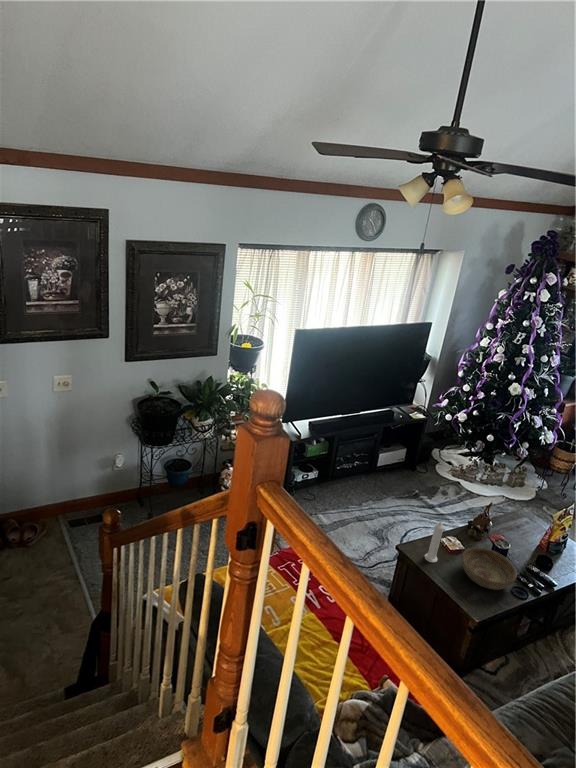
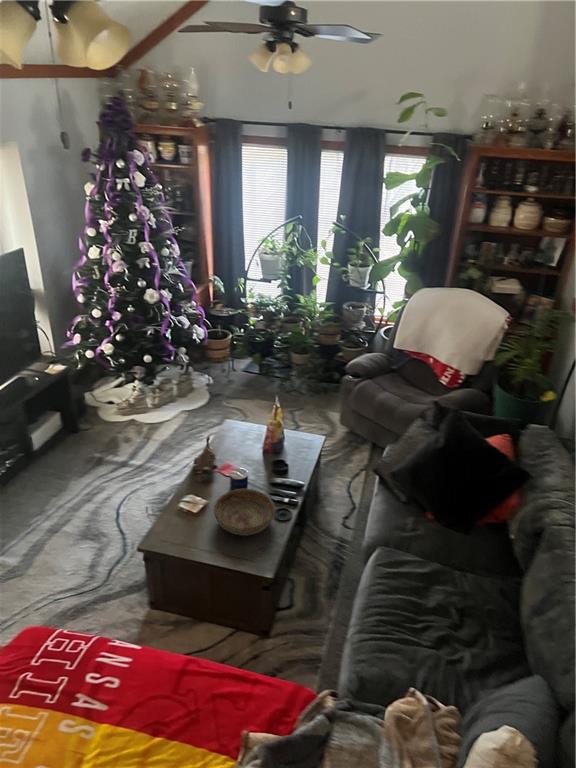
candle: present [425,522,444,562] -> none [174,494,190,543]

